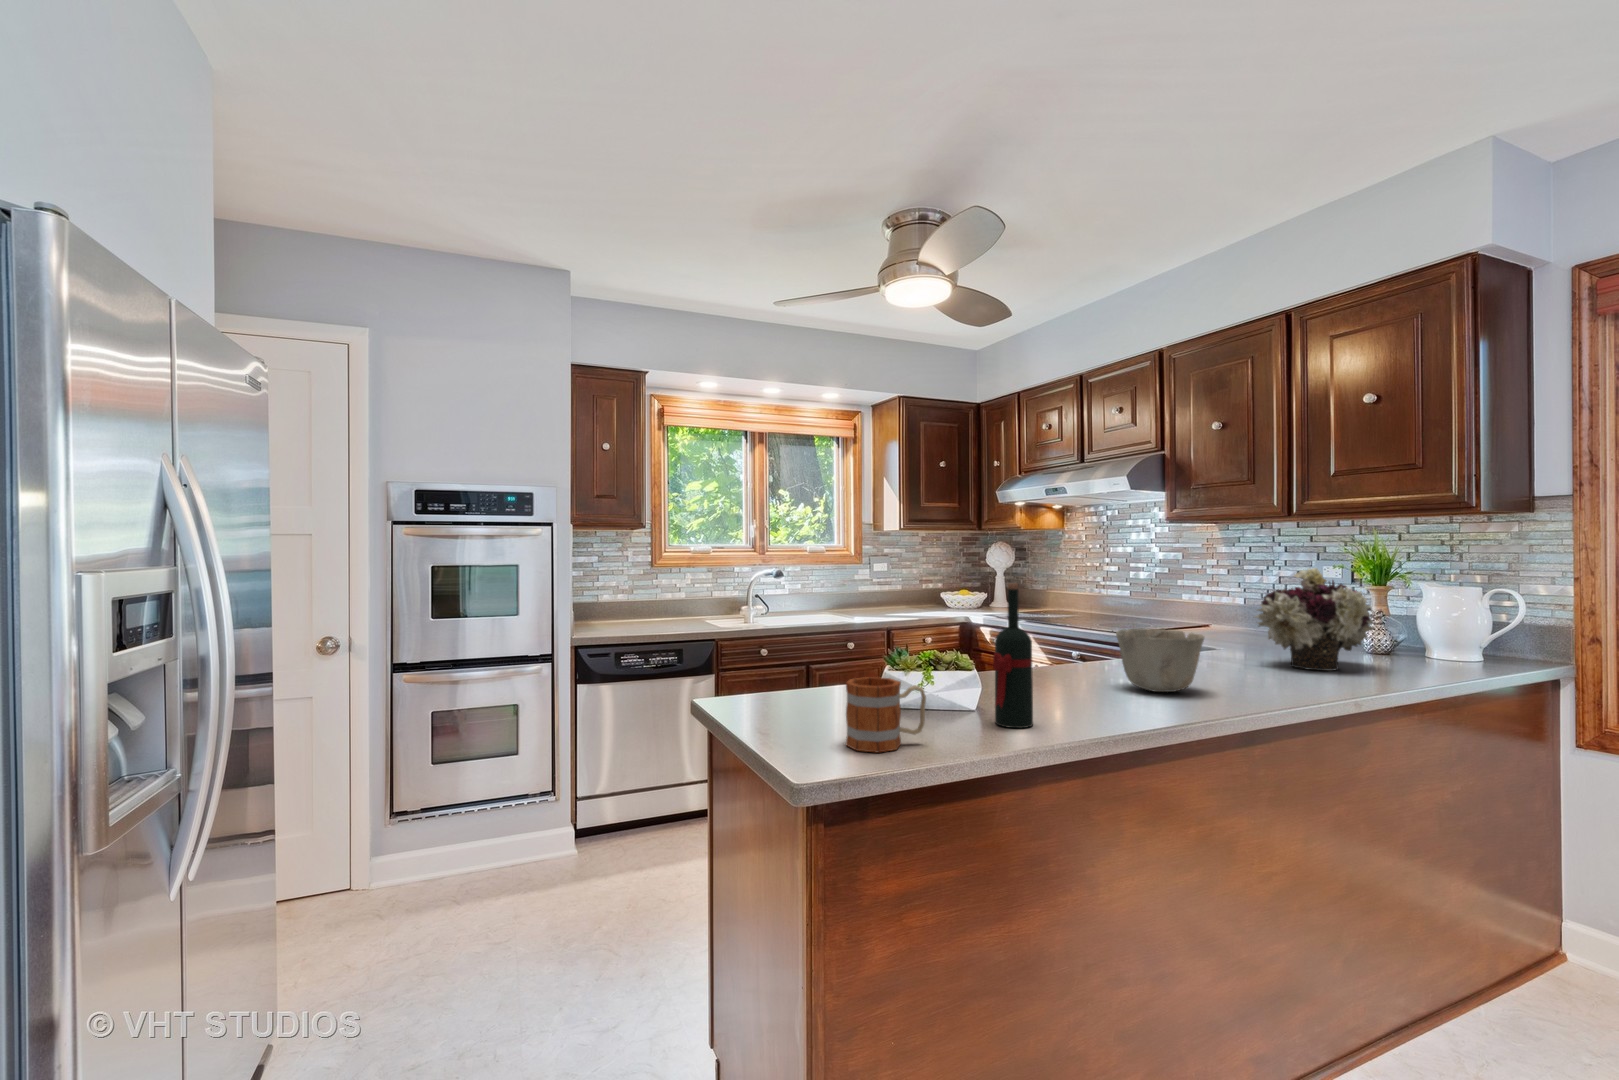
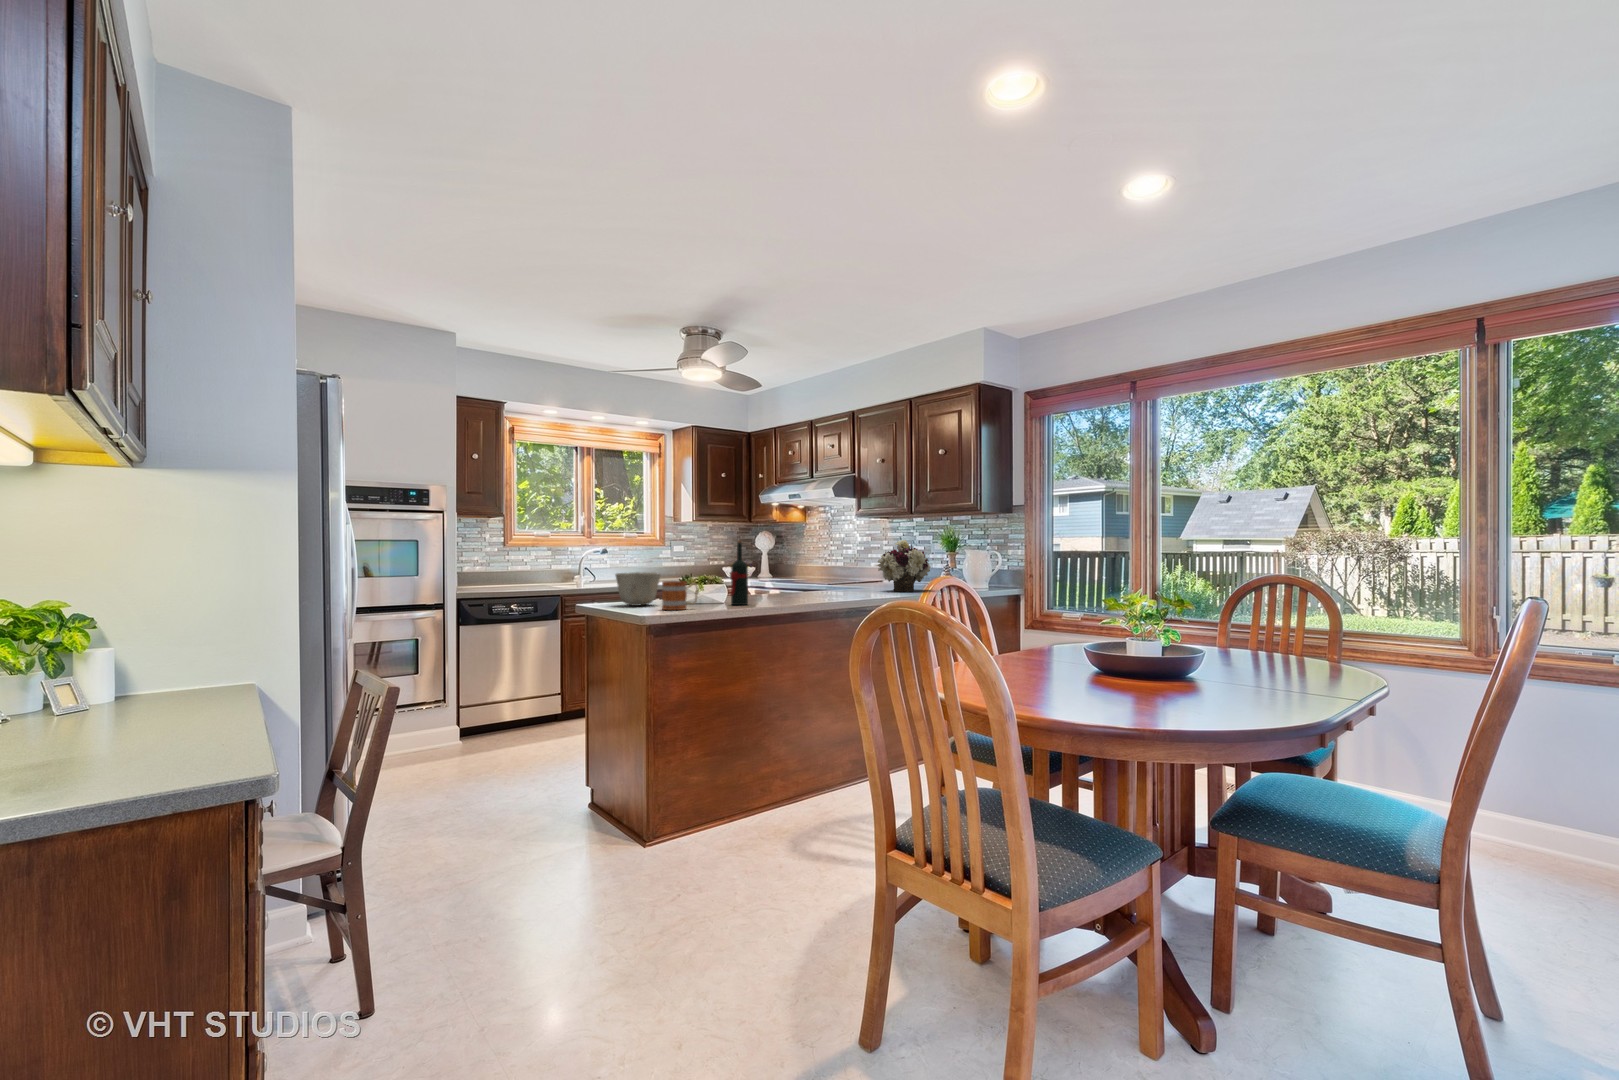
ceramic bowl: present [1116,629,1204,692] -> present [616,572,661,606]

